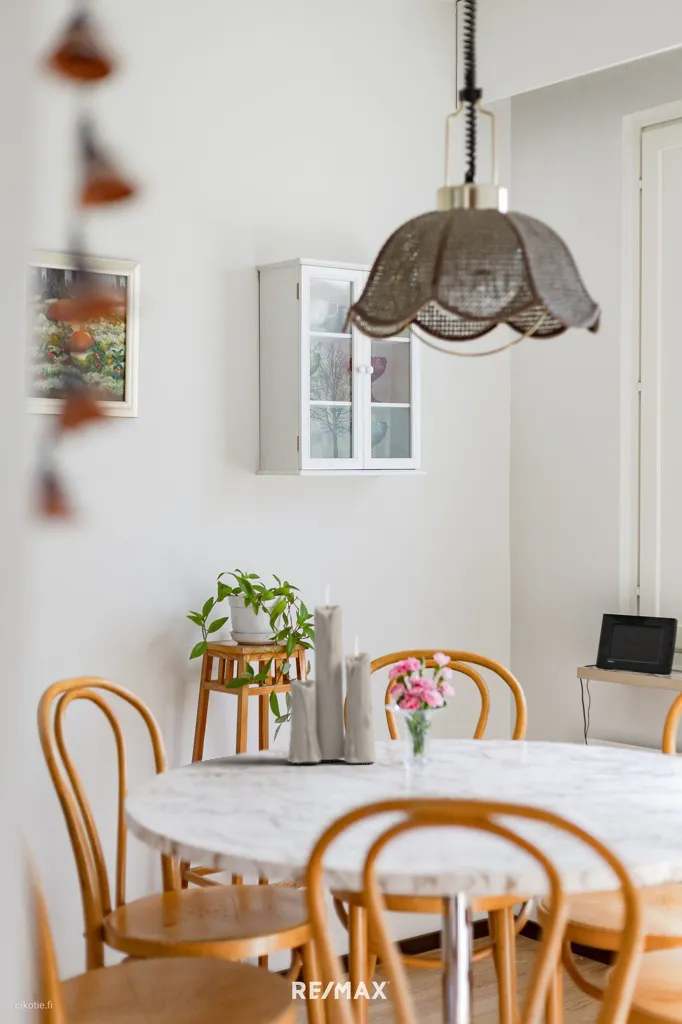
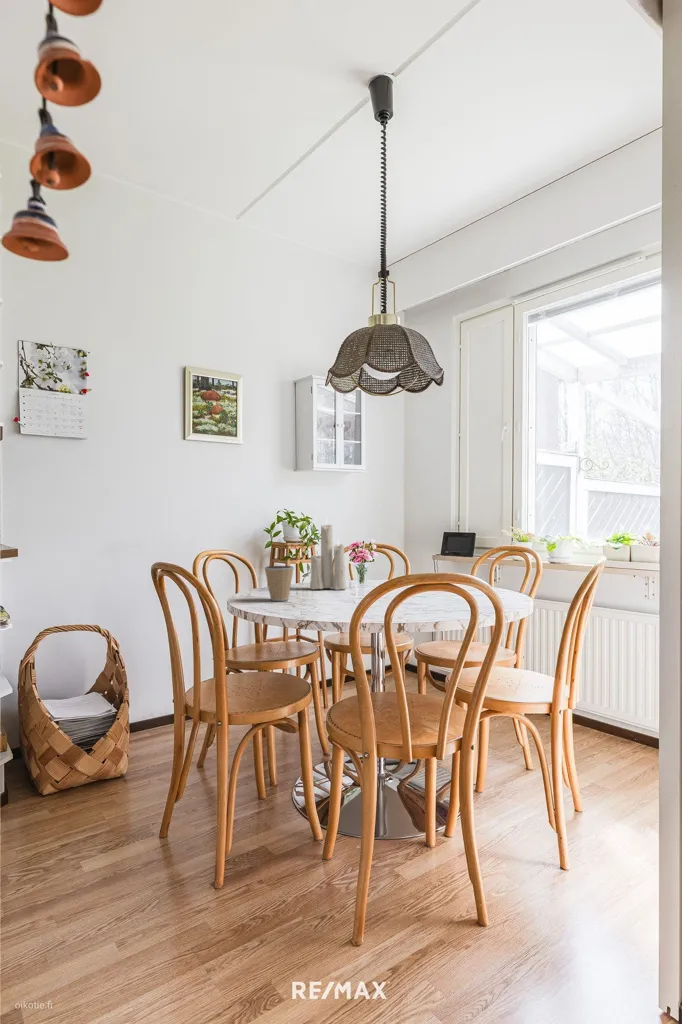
coffee cup: none [173,708,246,798] -> present [265,566,294,601]

